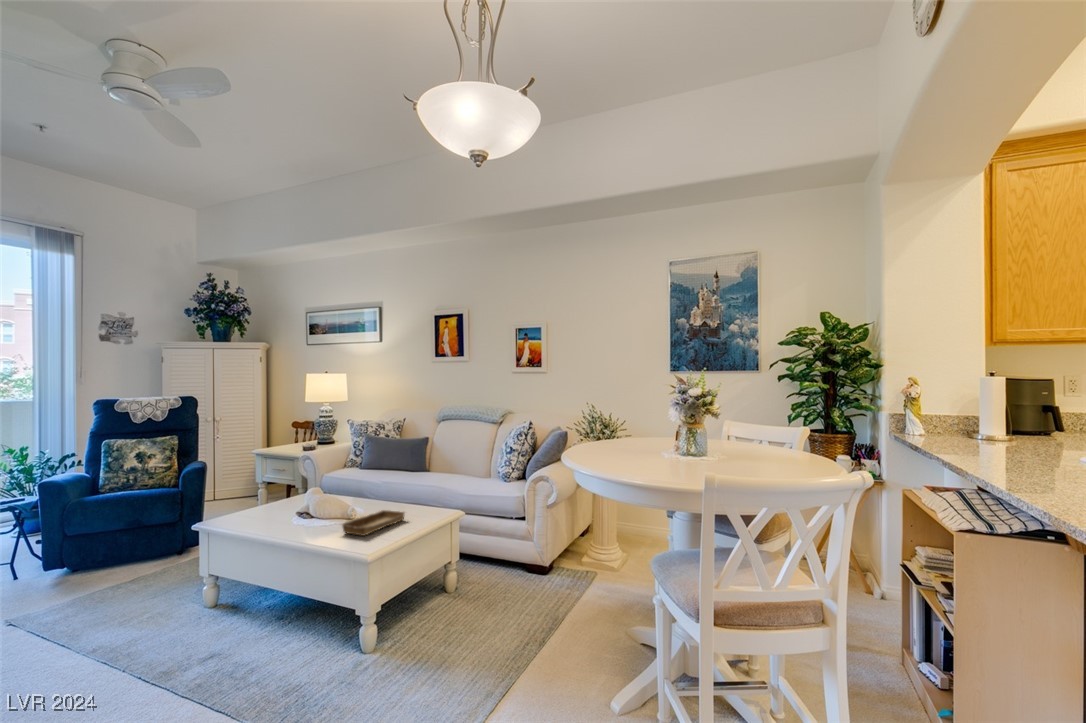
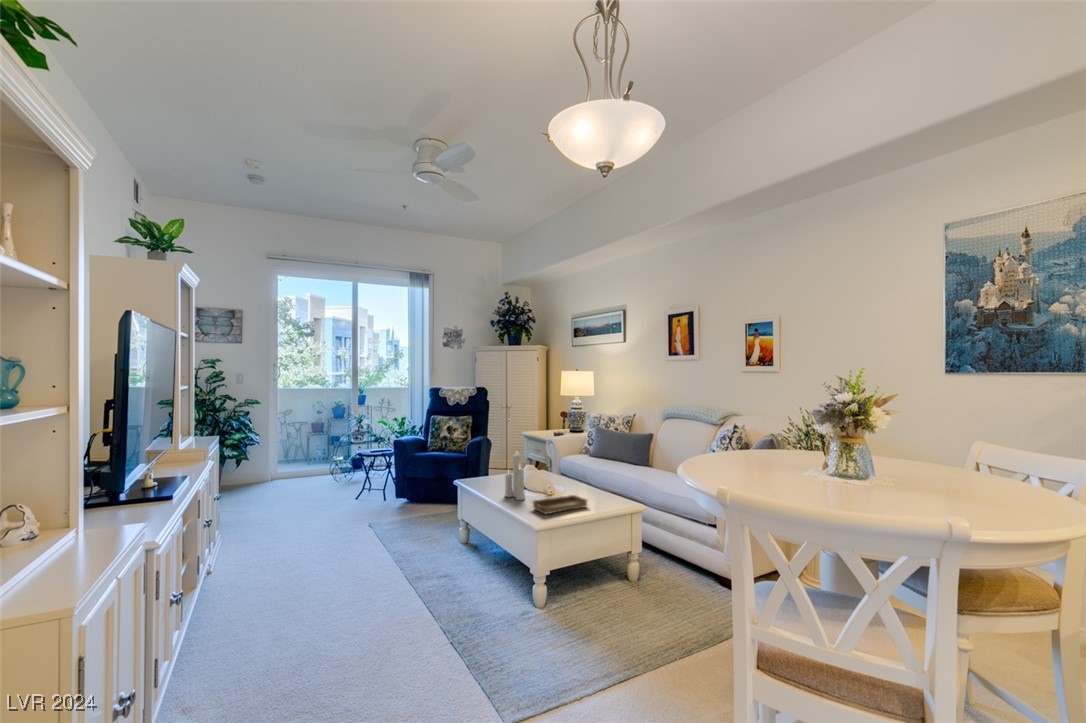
candle: none [290,461,322,528] -> present [505,453,525,500]

